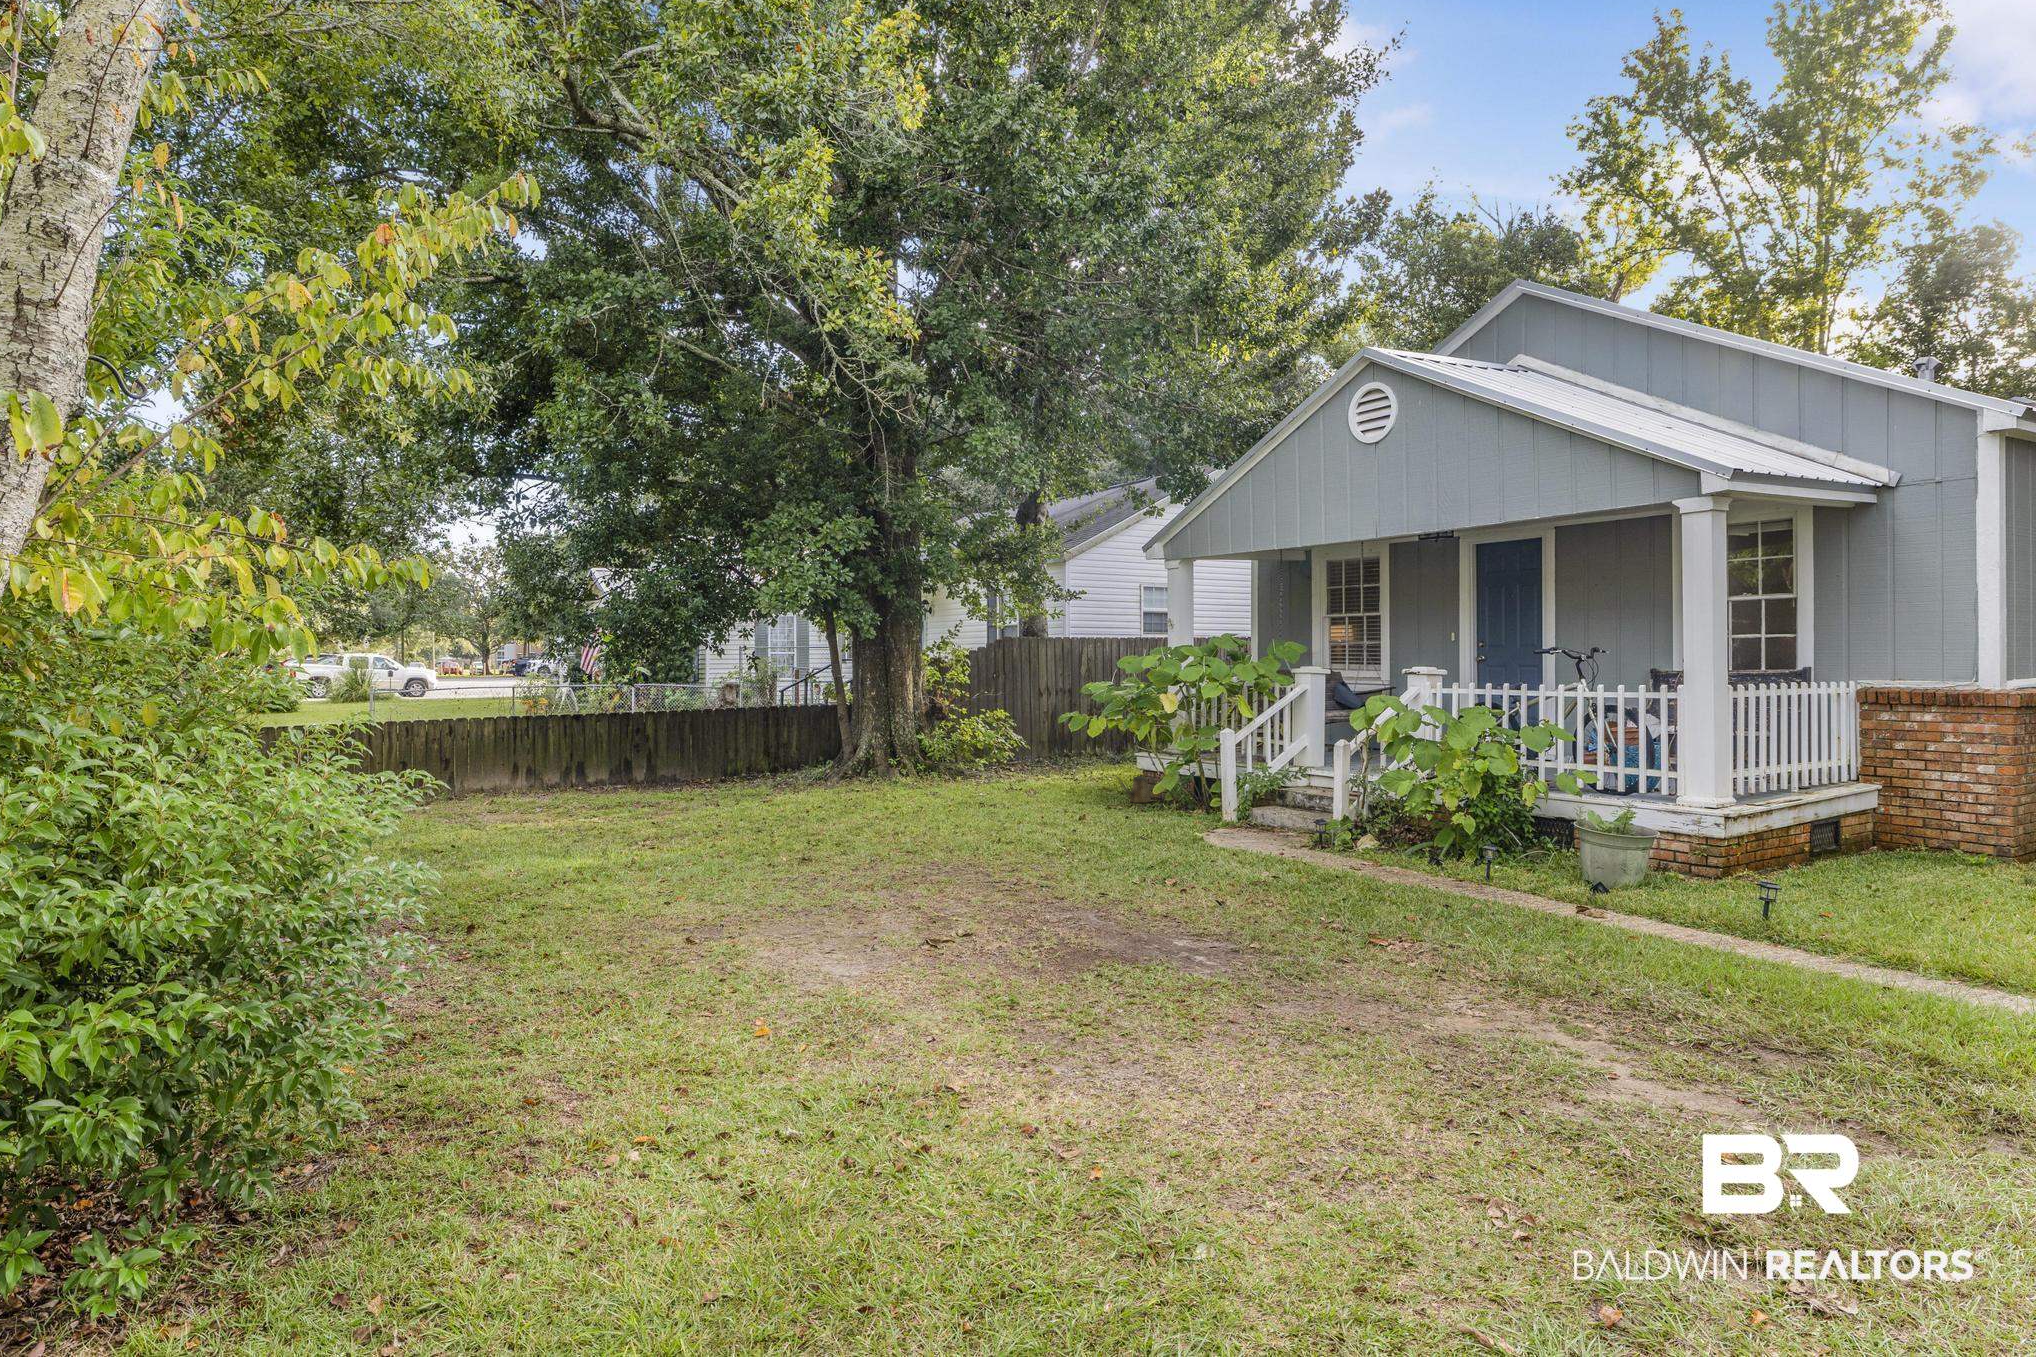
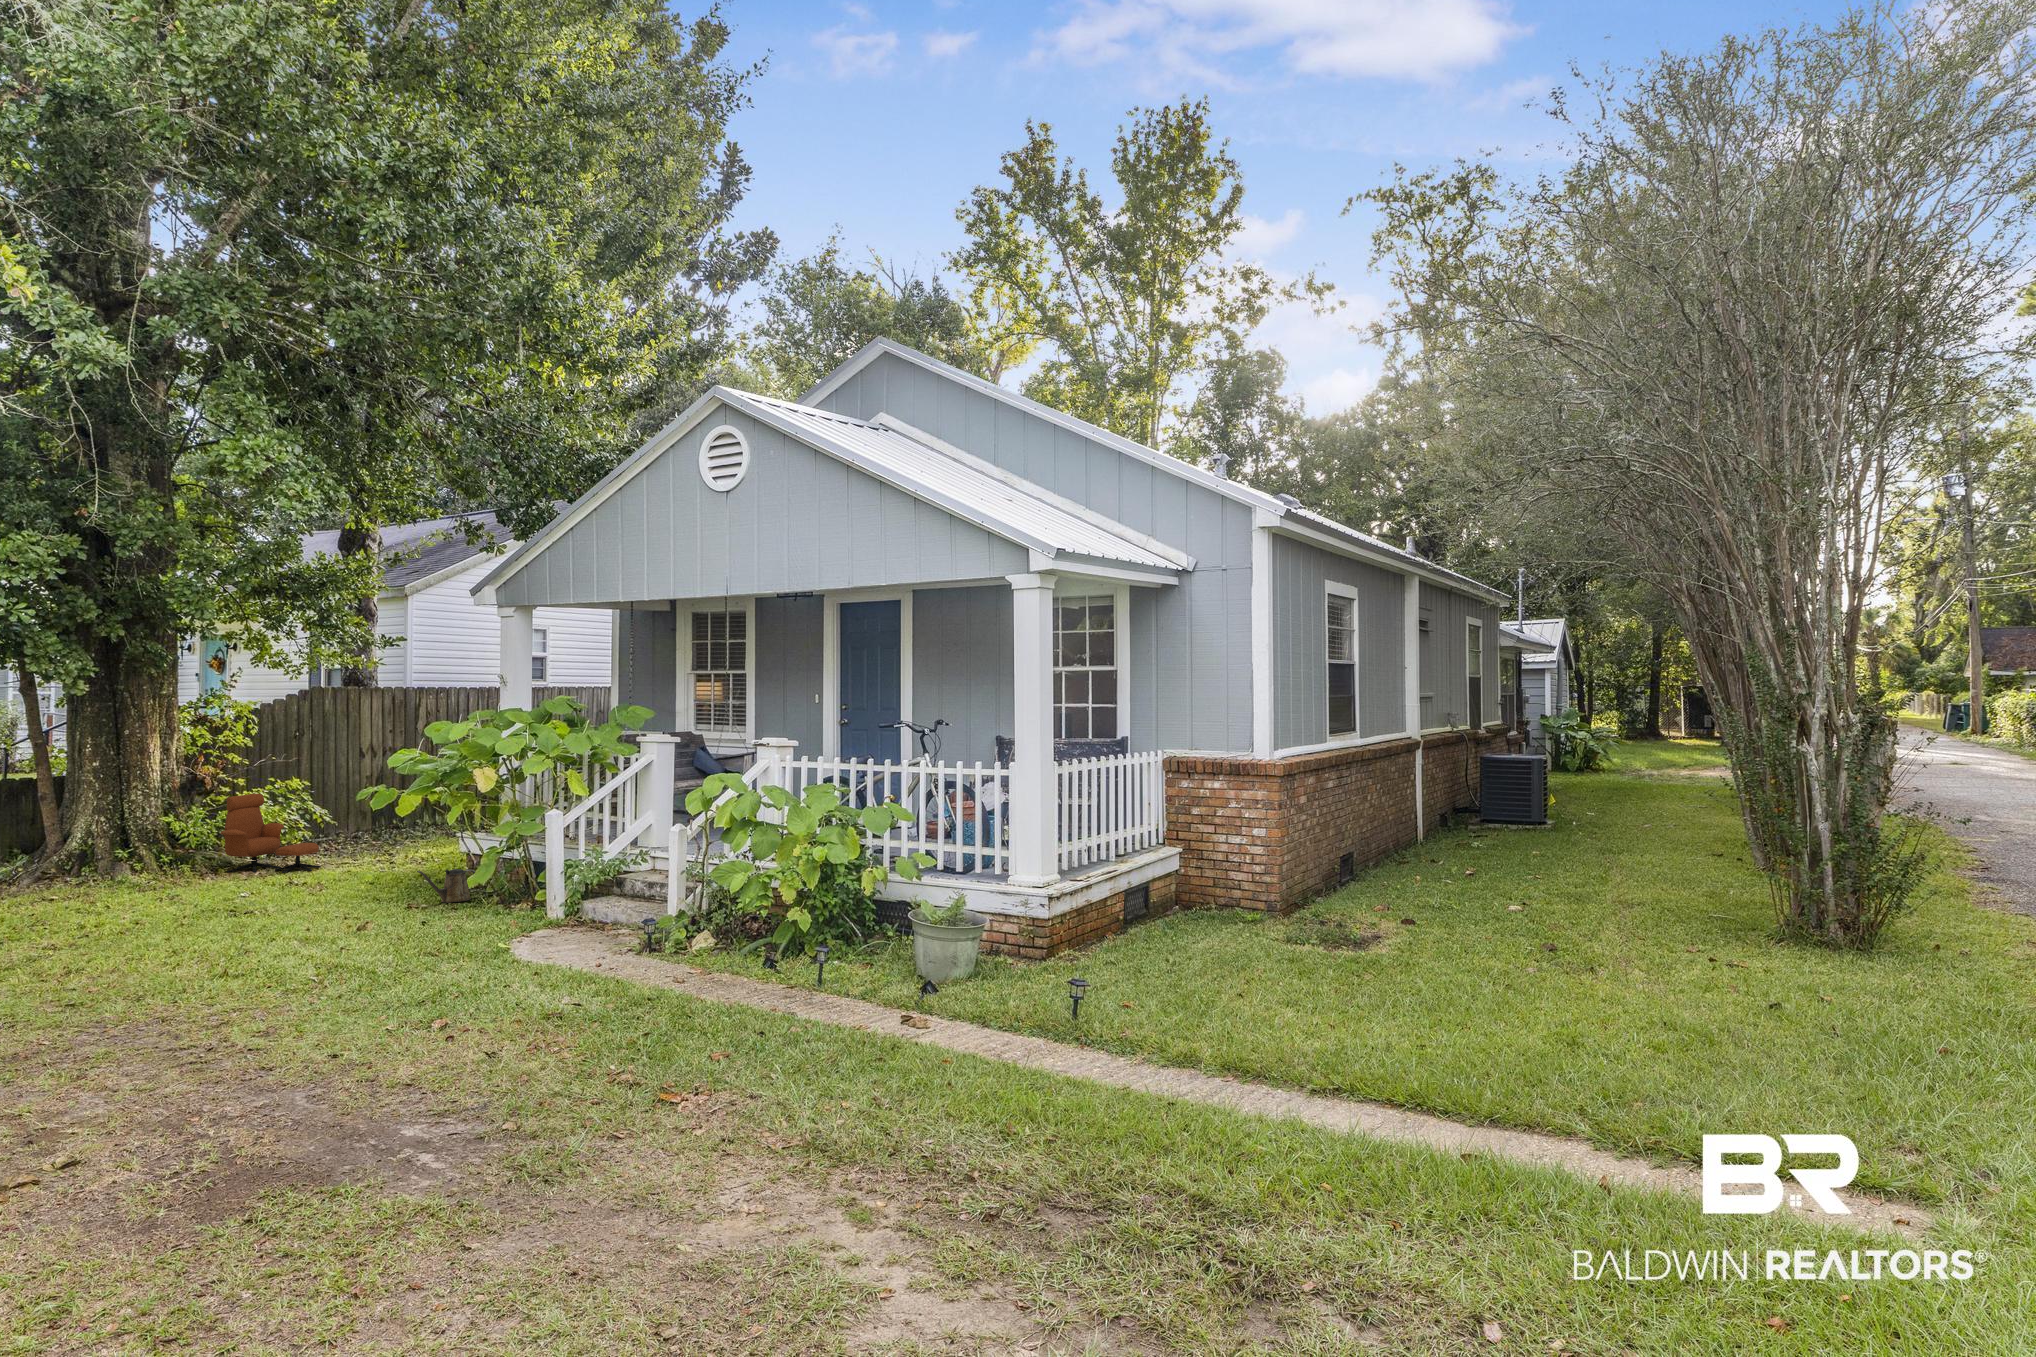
lounge chair: none [958,717,1024,779] -> present [221,794,321,873]

